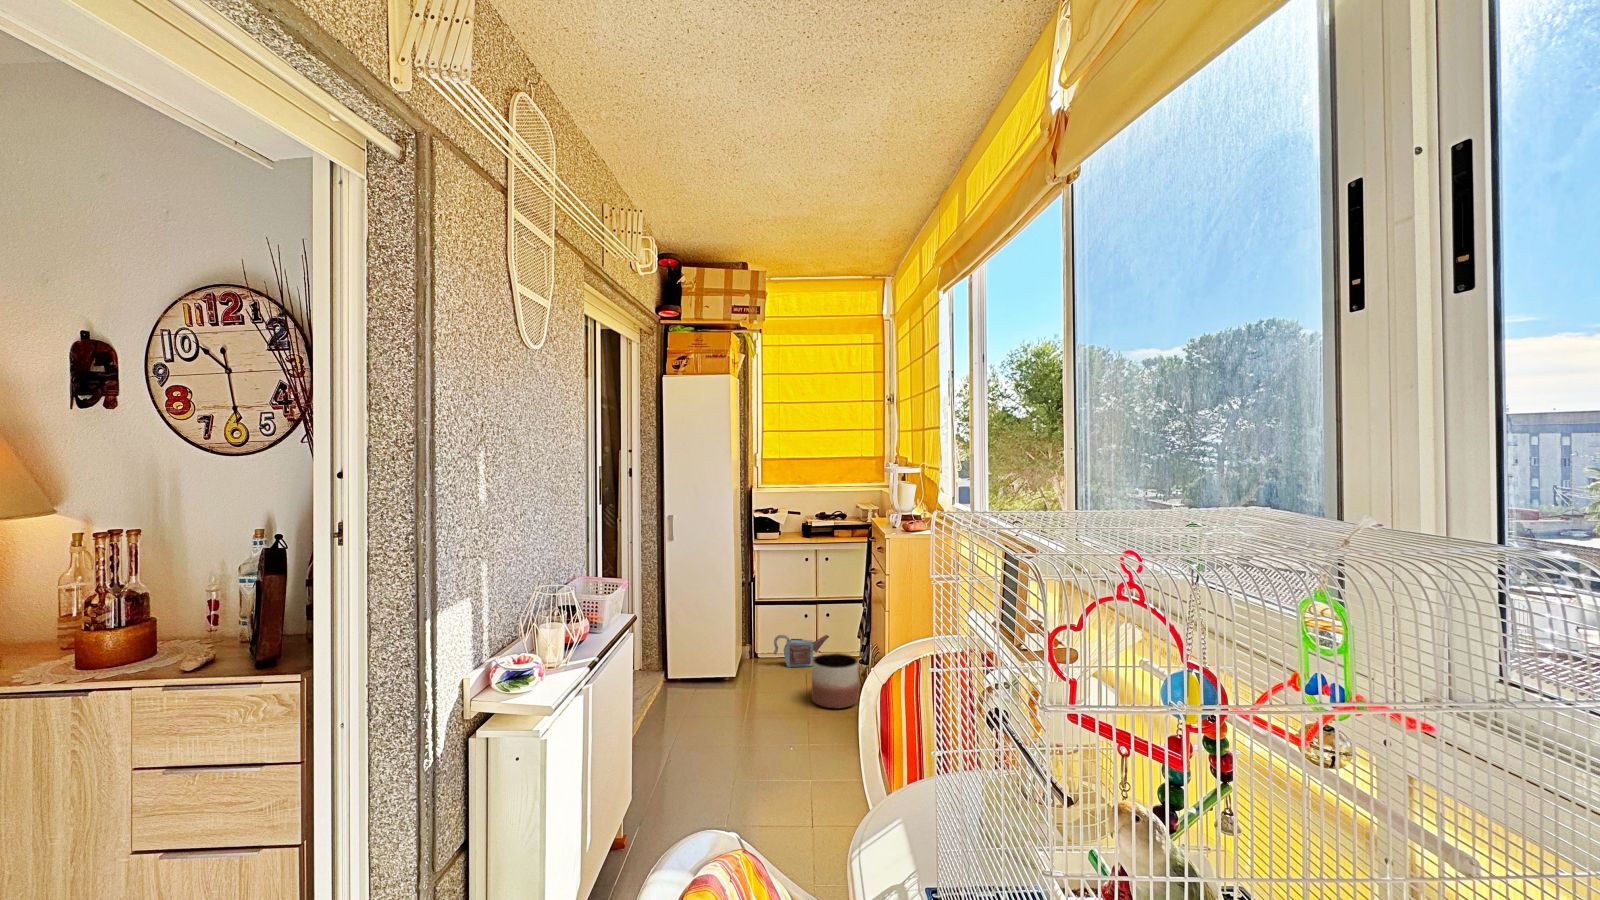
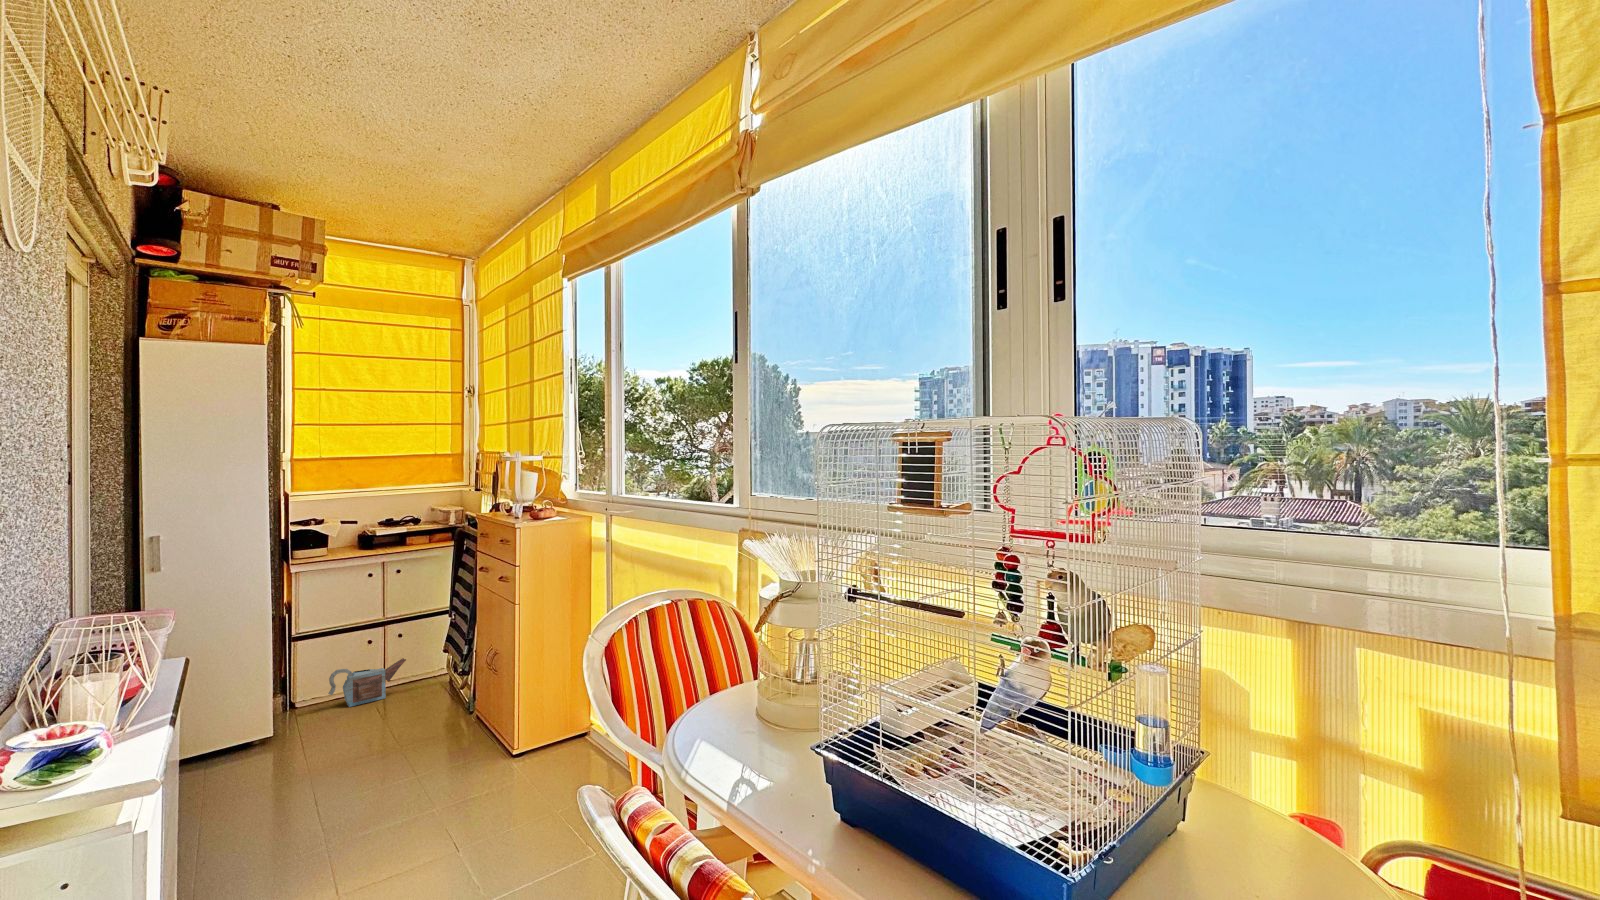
planter: present [812,653,859,708] -> none [401,672,462,736]

